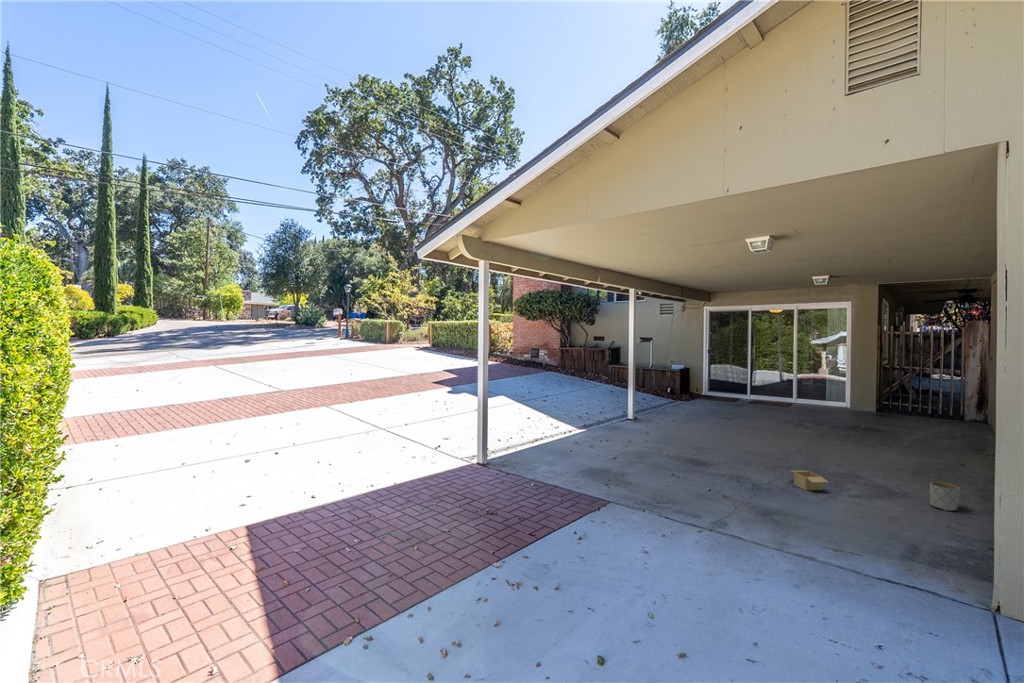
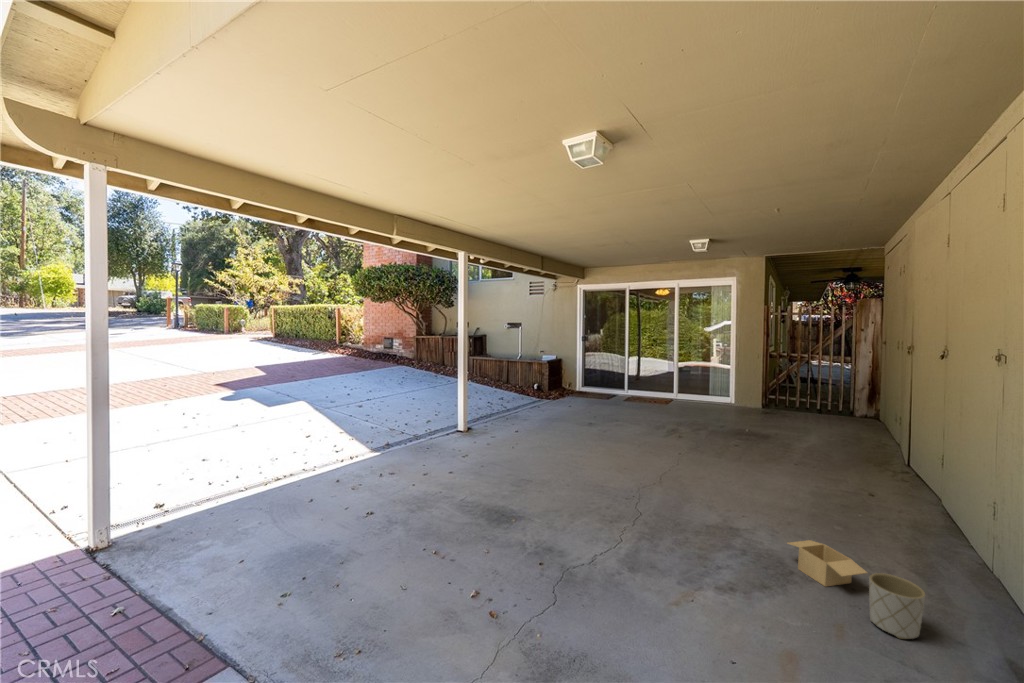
cardboard box: present [792,471,828,490] -> present [788,540,867,587]

